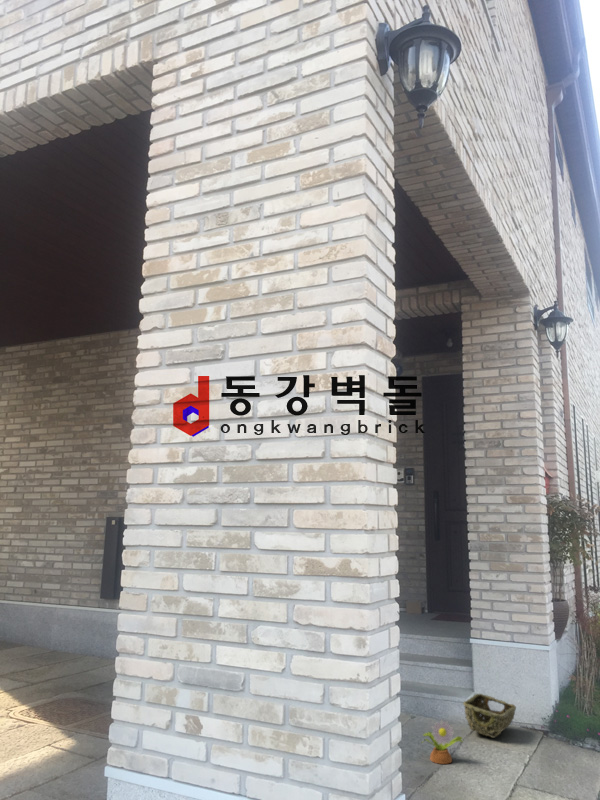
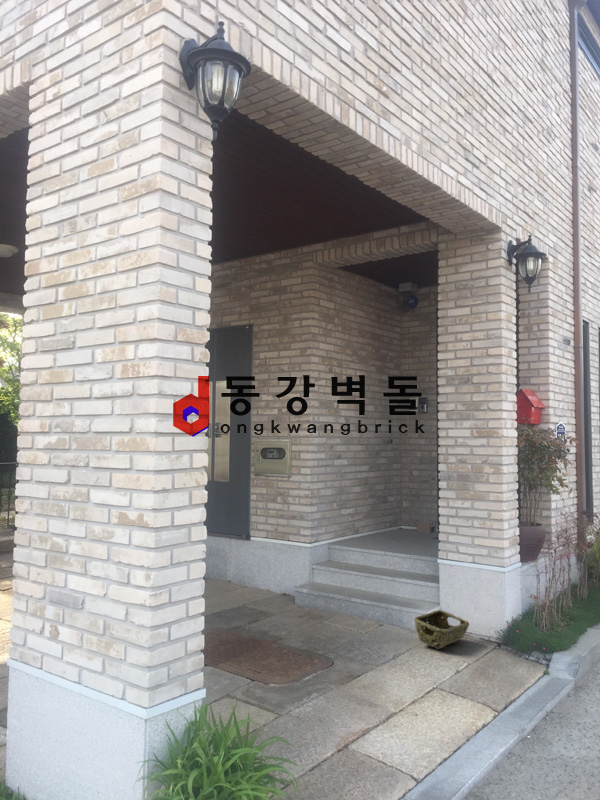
decorative plant: present [424,720,463,764] -> none [355,631,396,668]

